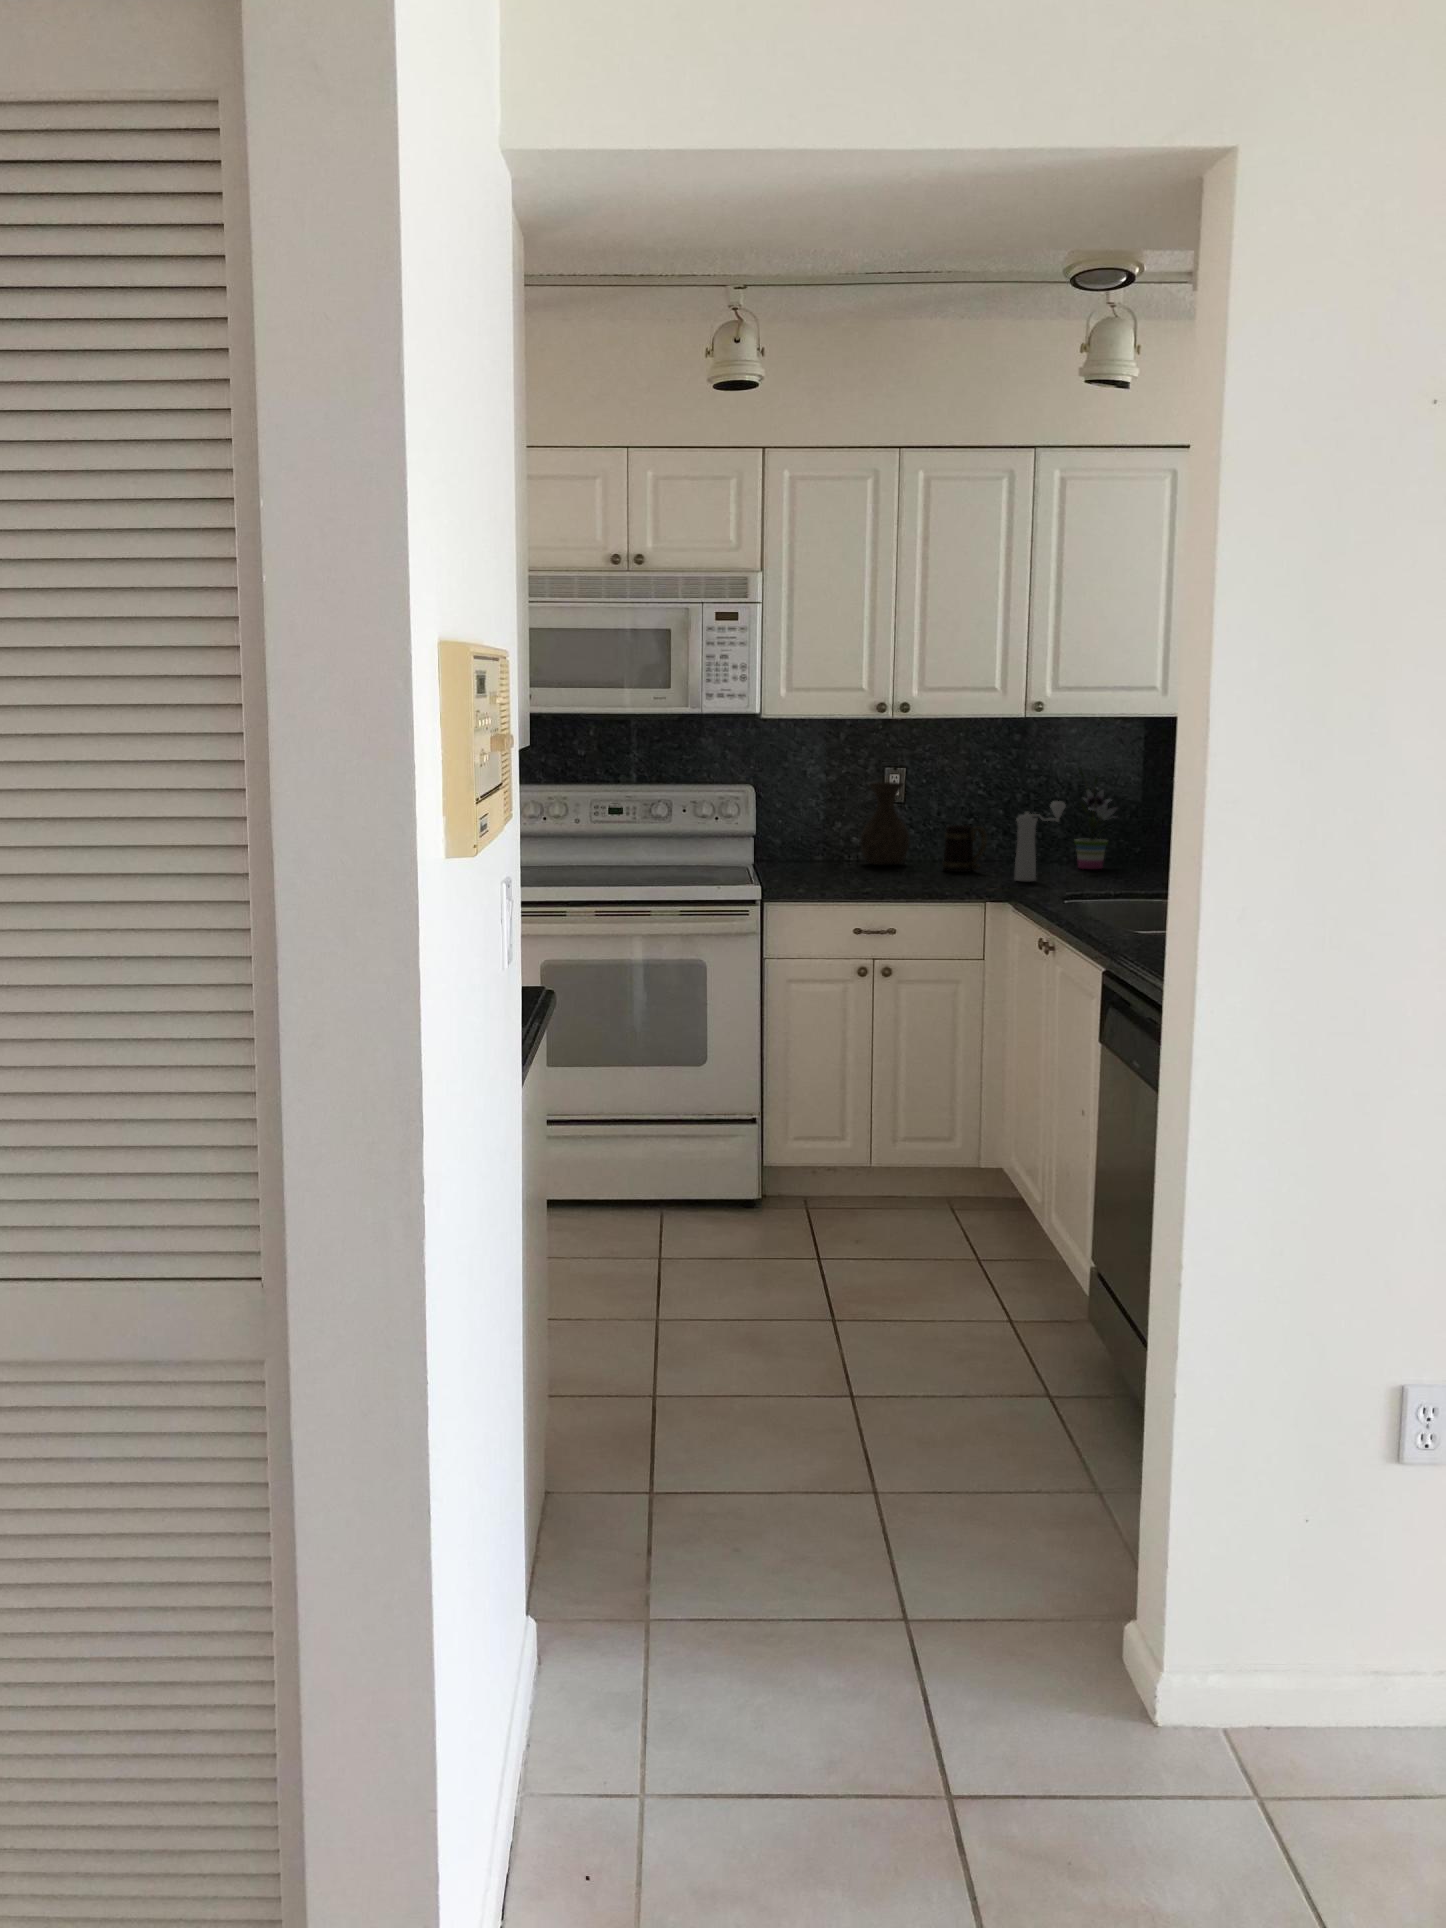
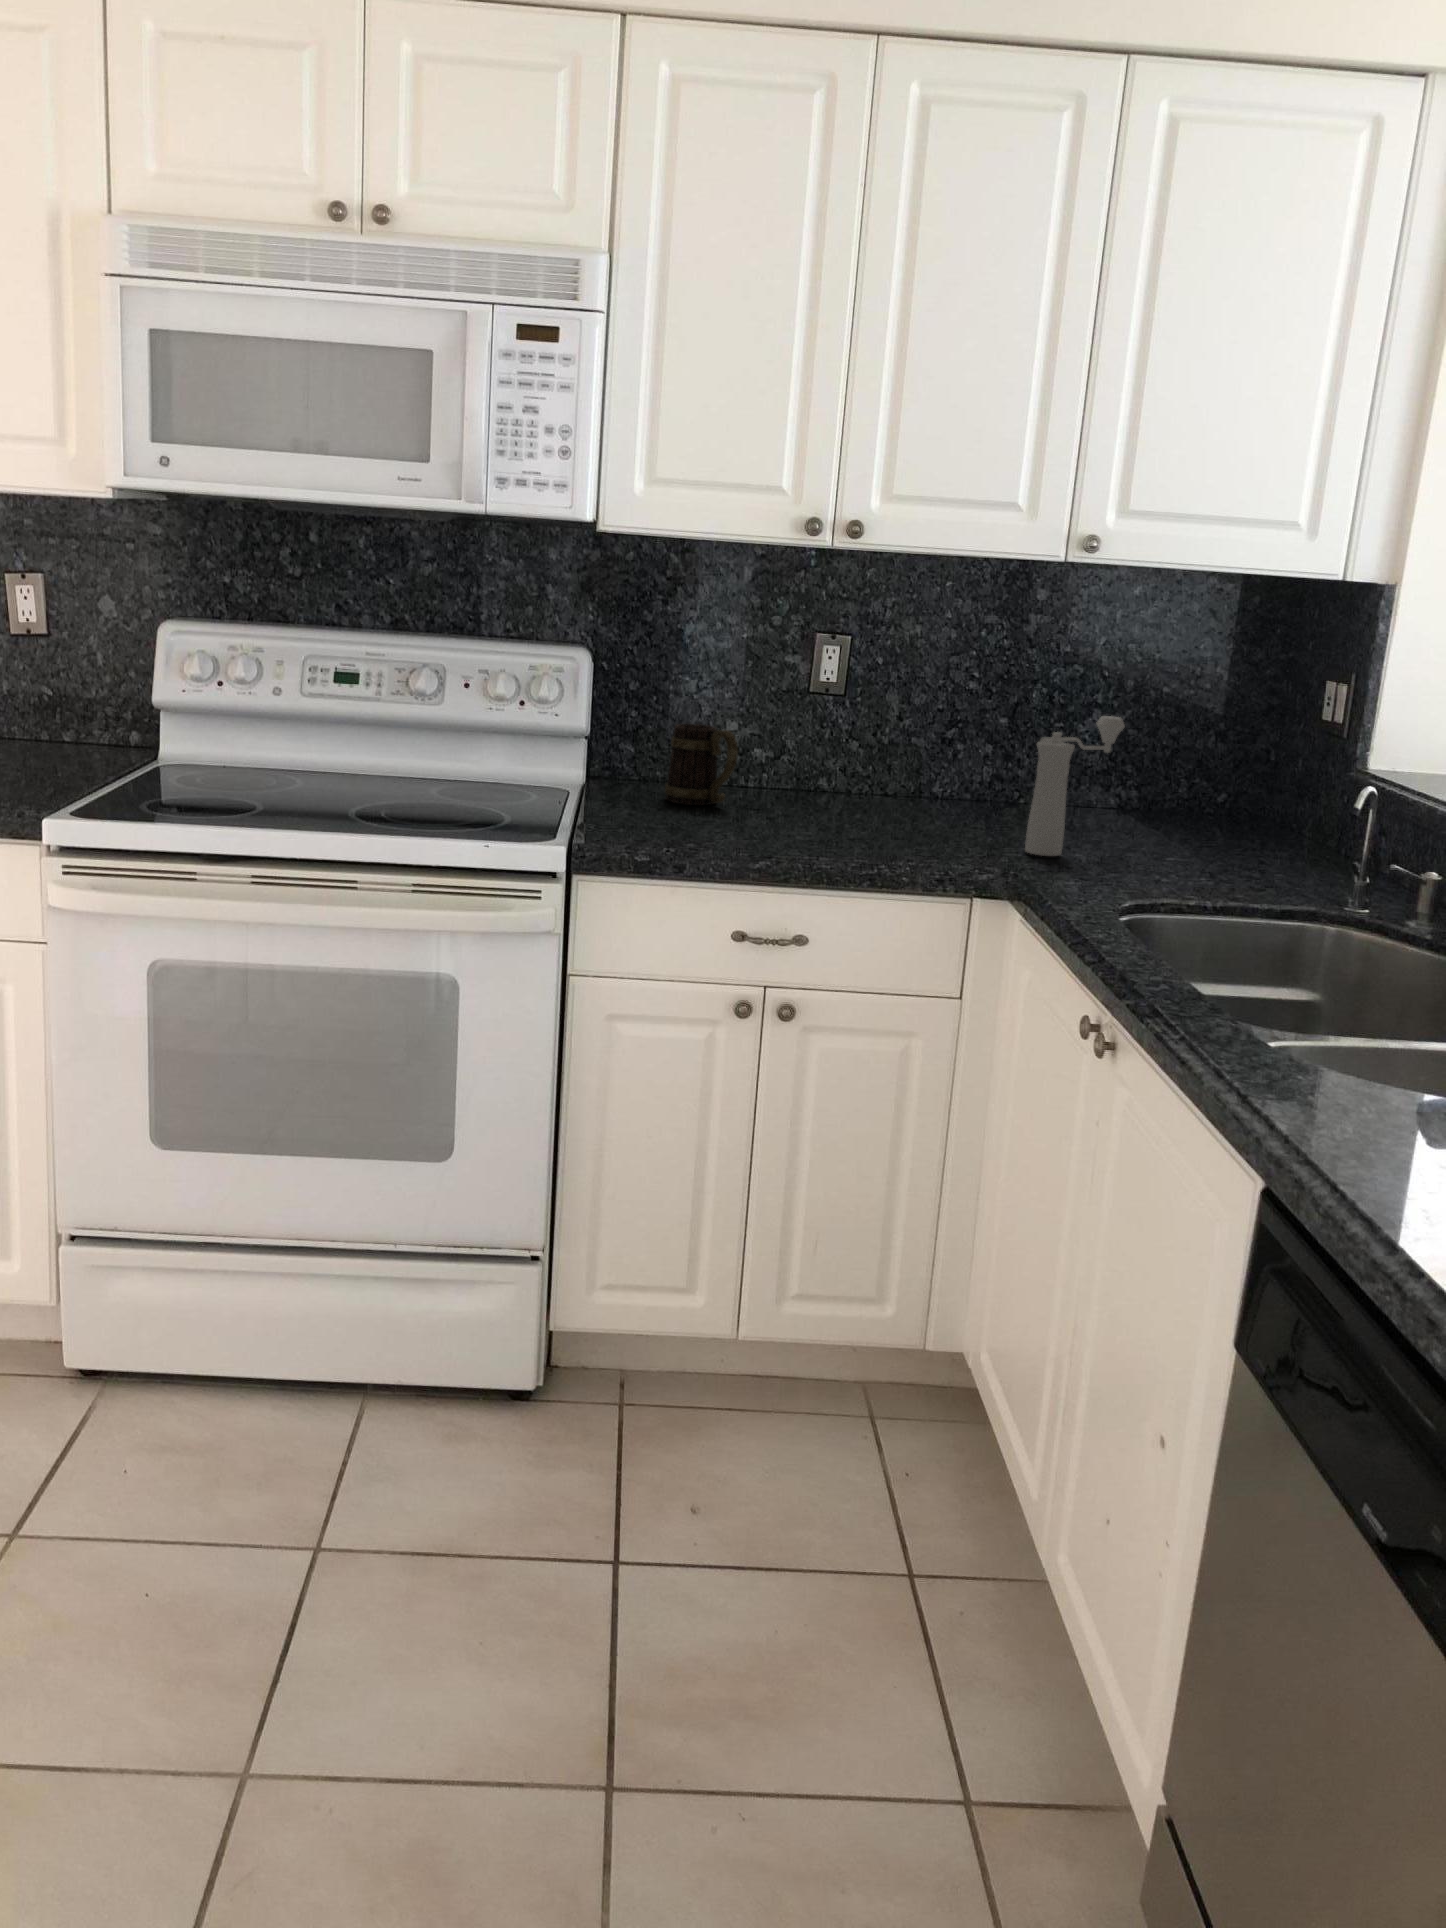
potted plant: present [1074,768,1117,869] -> none [1125,656,1207,832]
vase: present [860,782,909,865] -> none [767,657,849,800]
mug: present [942,825,987,872] -> present [665,724,738,805]

